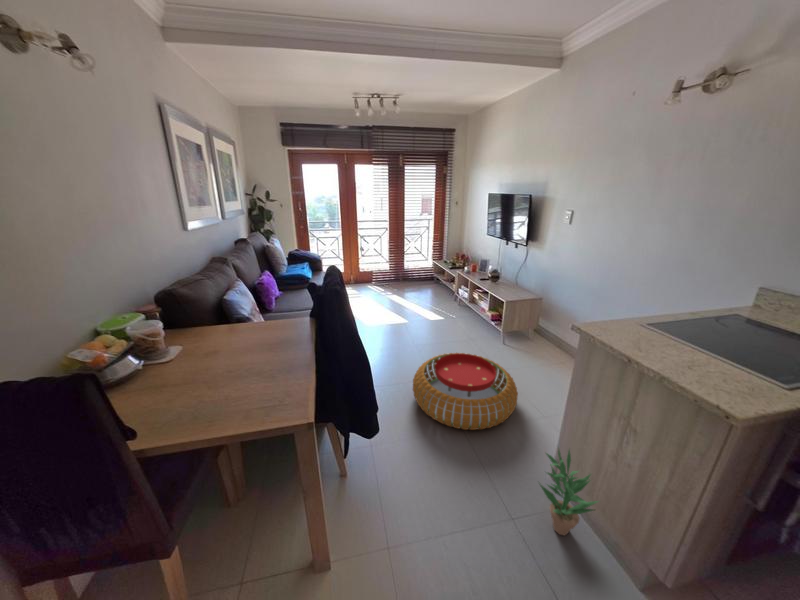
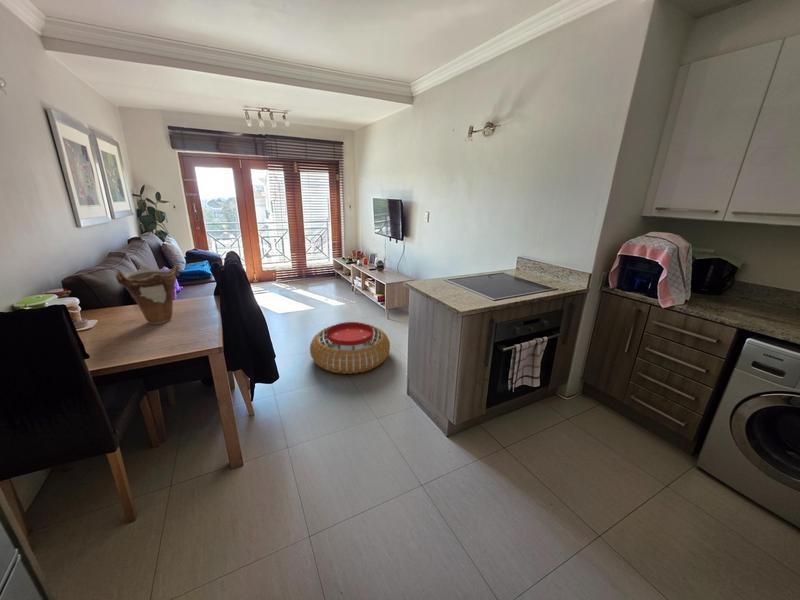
vase: none [193,287,268,365] -> present [116,266,179,324]
potted plant: present [540,450,598,536] -> none [391,359,426,418]

